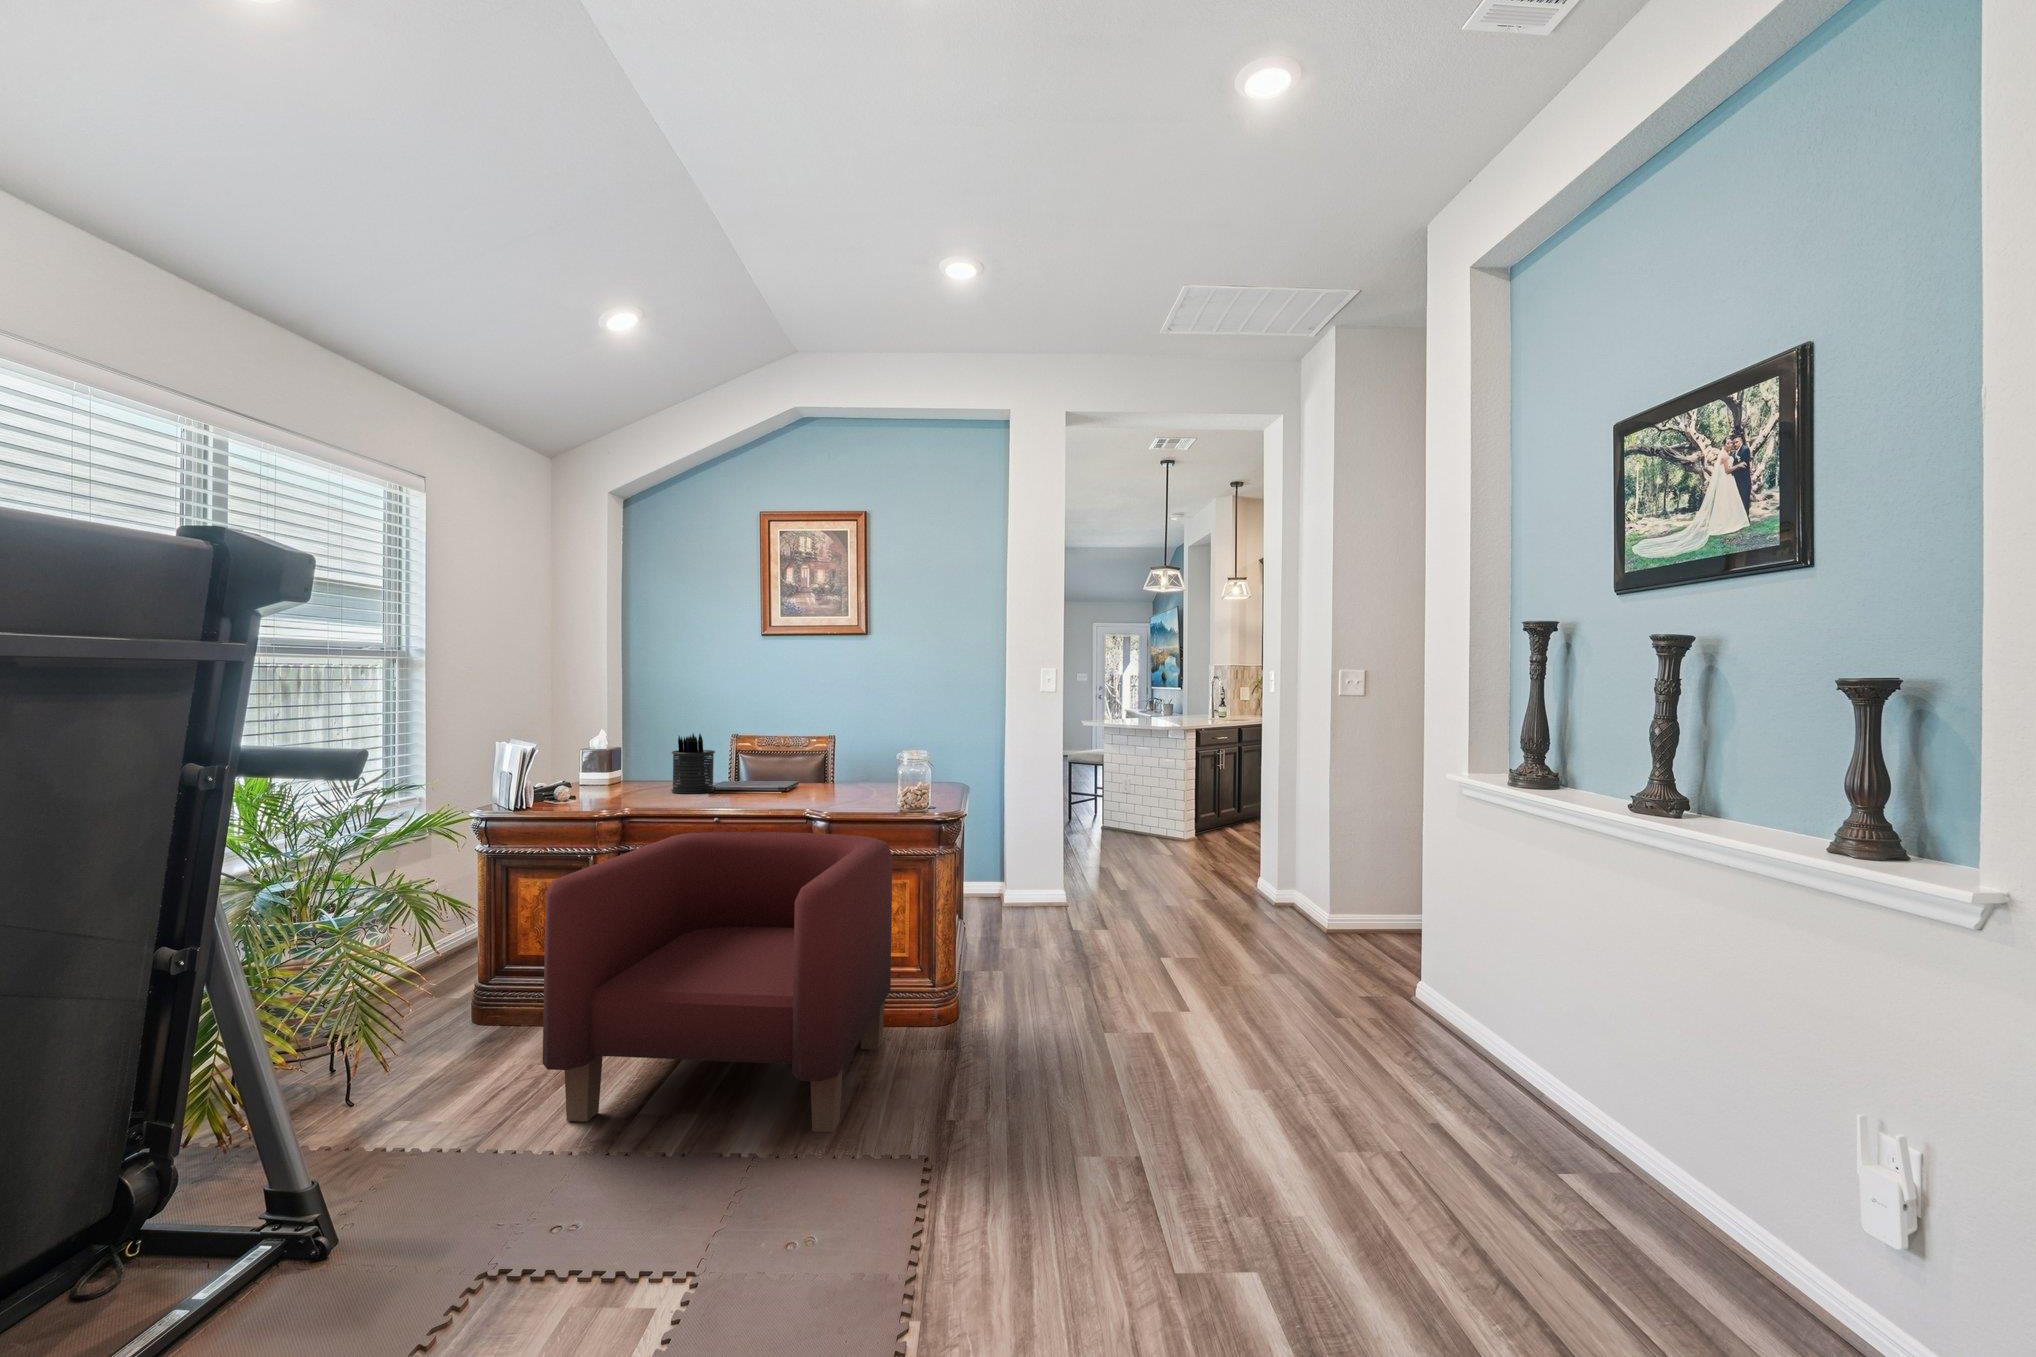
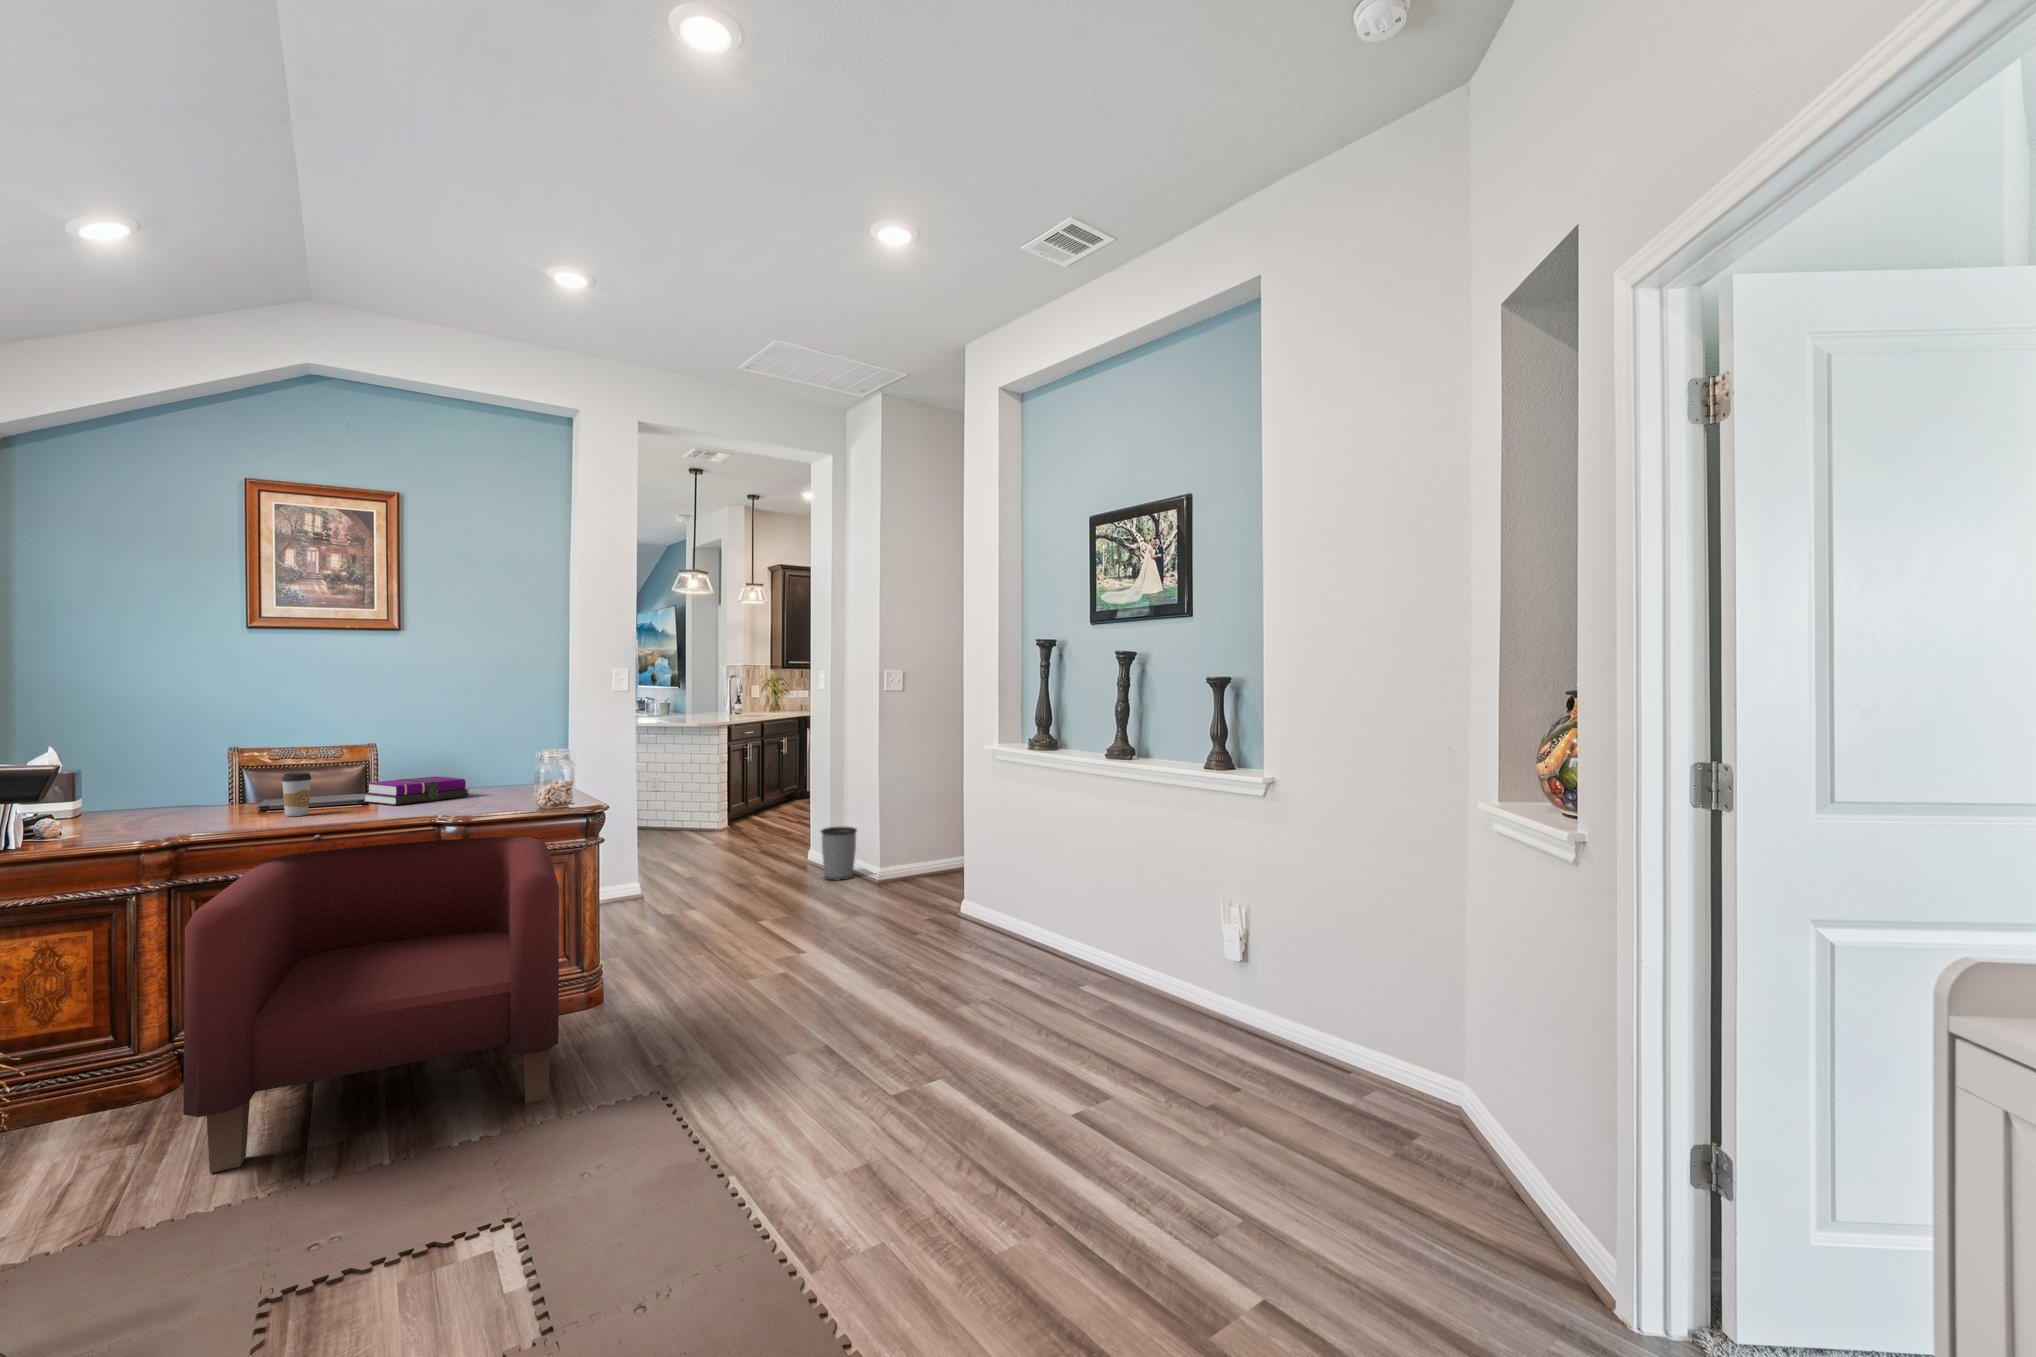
pen holder: present [671,734,715,794] -> none [197,747,261,818]
coffee cup: none [719,758,740,797] -> present [282,773,311,816]
notebook: none [792,769,871,793] -> present [364,776,469,805]
wastebasket: none [1260,859,1306,925] -> present [821,827,857,881]

